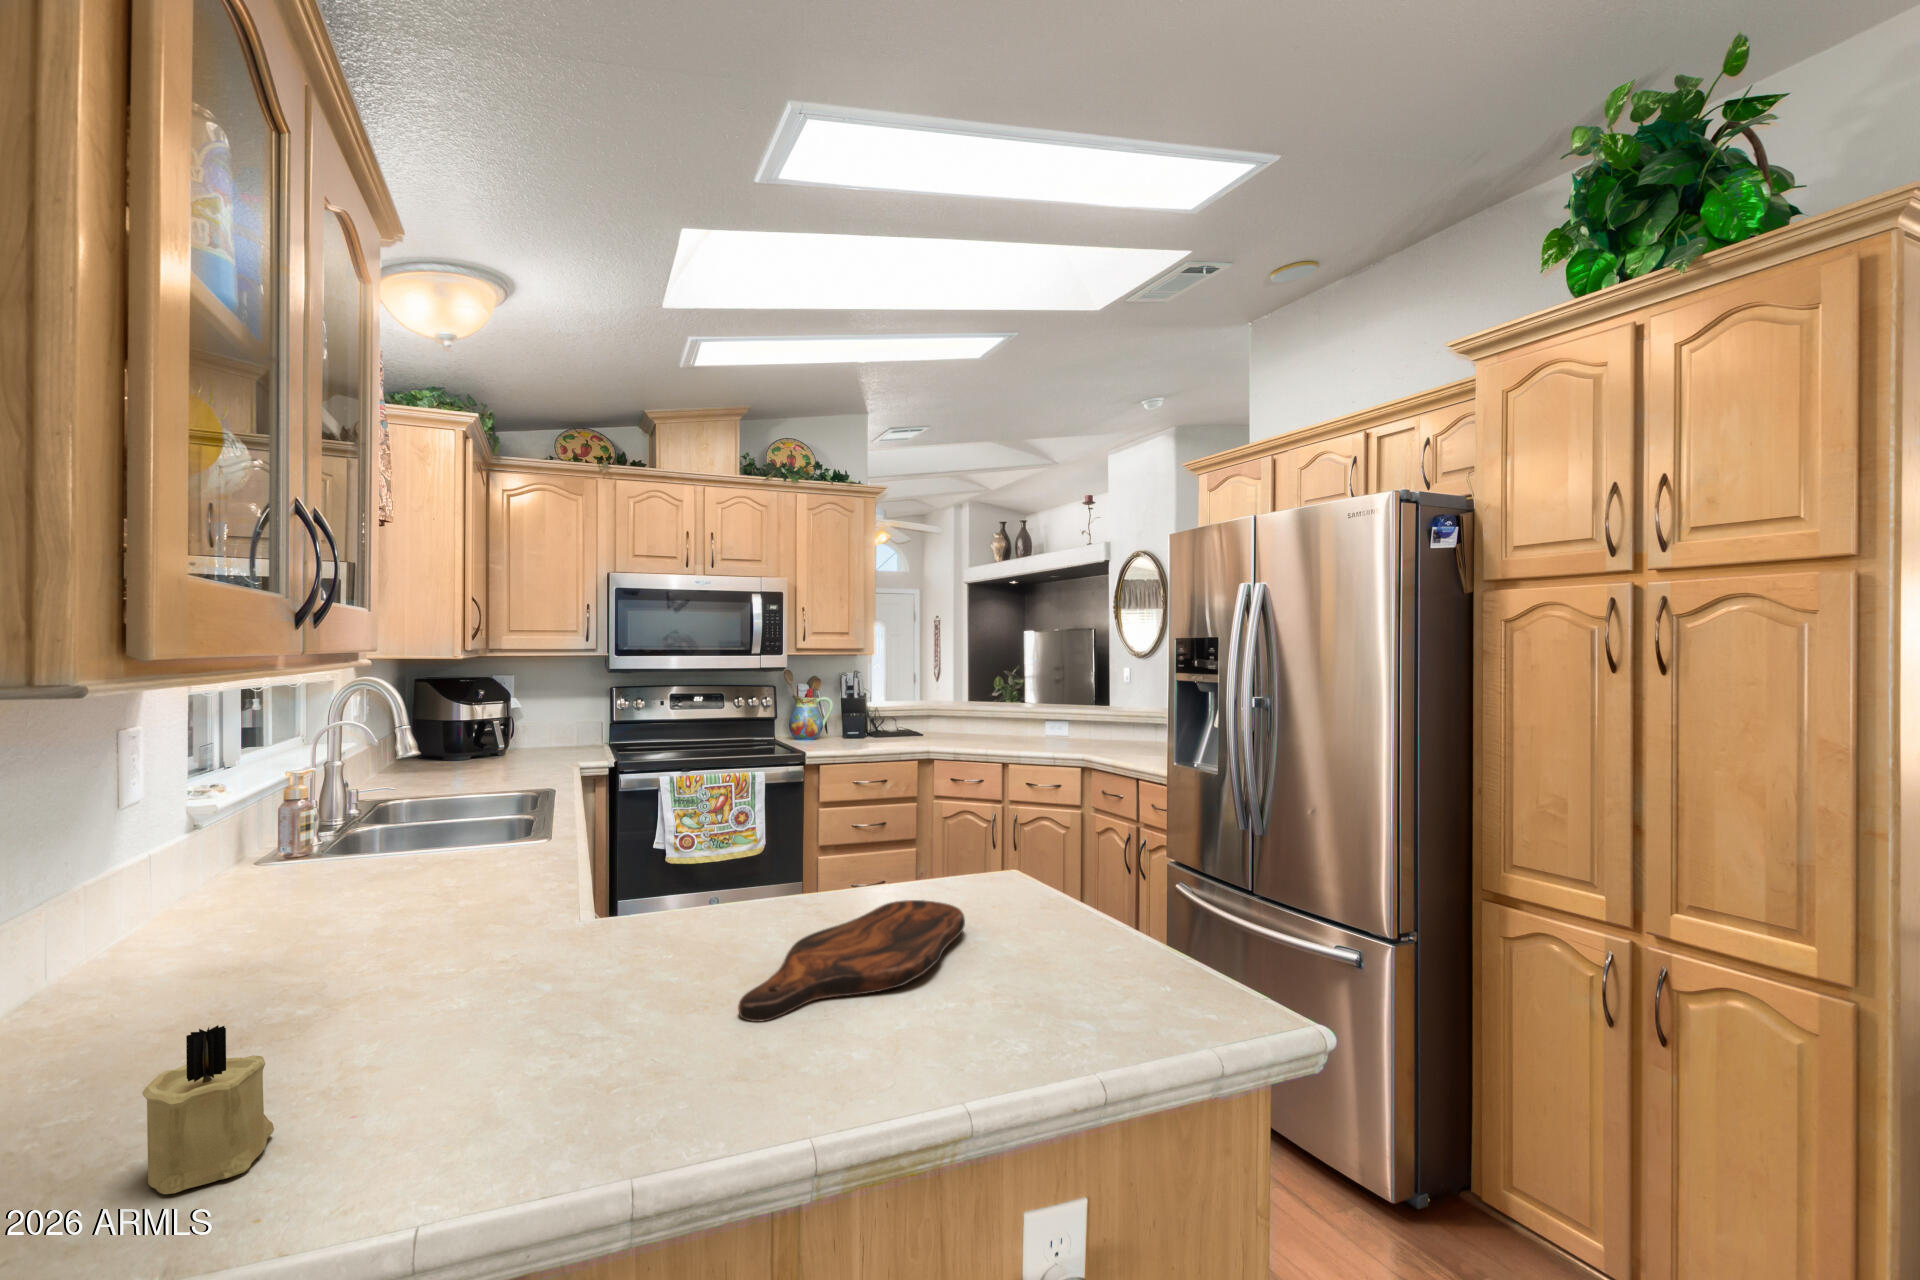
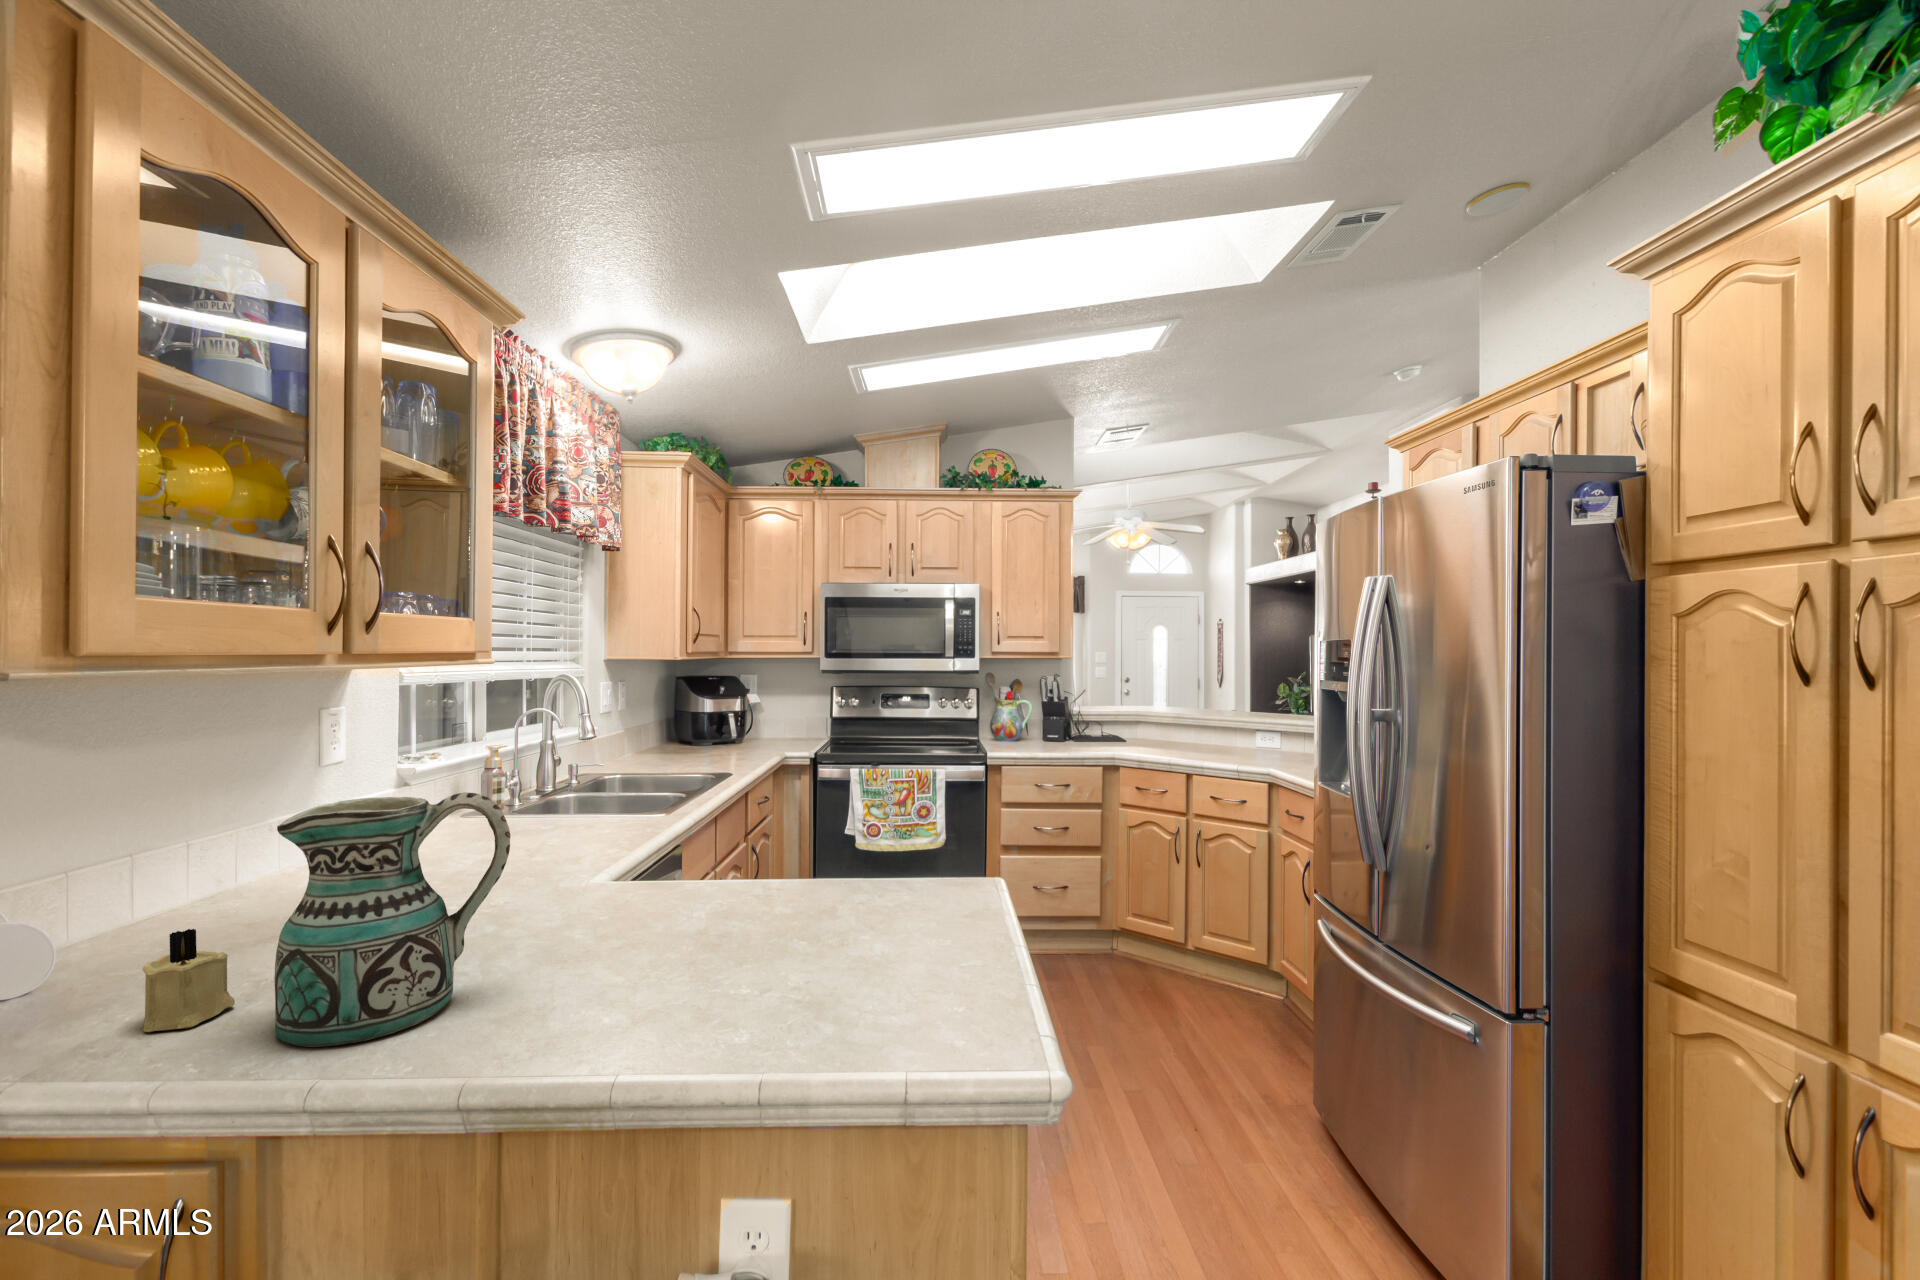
ceramic pitcher: none [394,798,670,1161] -> present [274,792,510,1047]
cutting board: present [738,900,965,1022] -> none [588,898,866,984]

